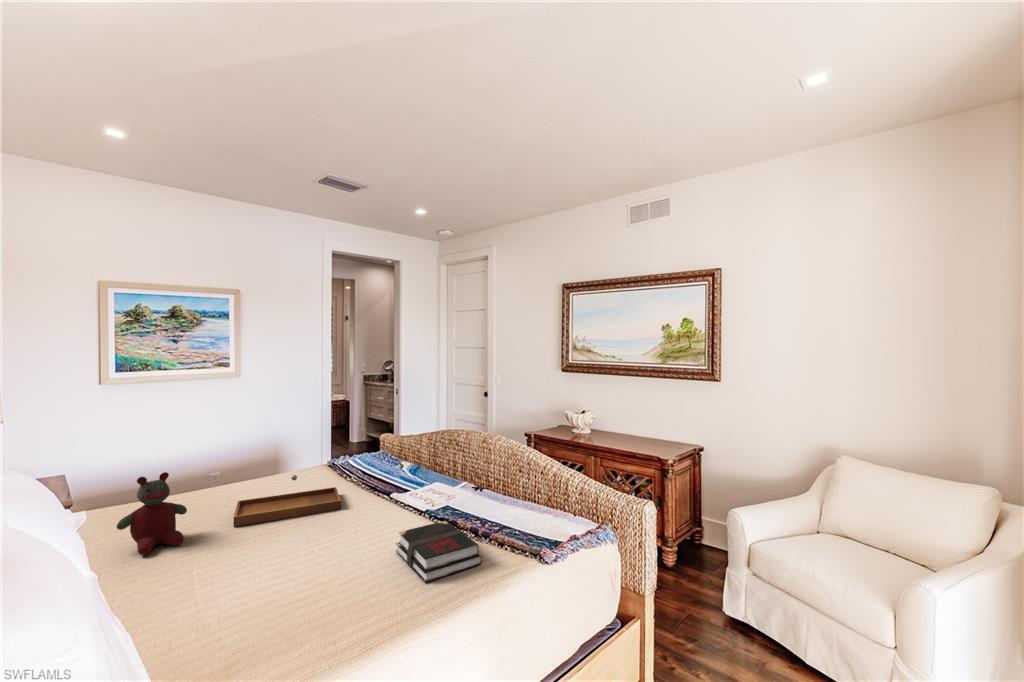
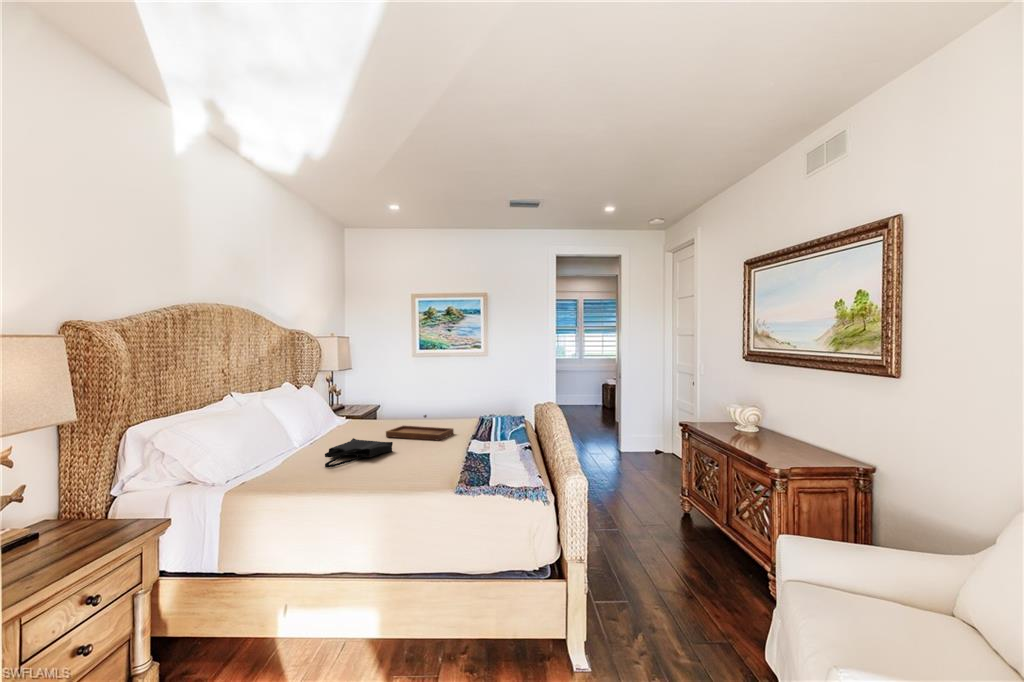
stuffed bear: present [117,472,187,555] -> none [338,399,369,439]
book: present [396,521,482,582] -> none [390,451,448,479]
tote bag: none [214,530,316,613] -> present [325,438,393,468]

